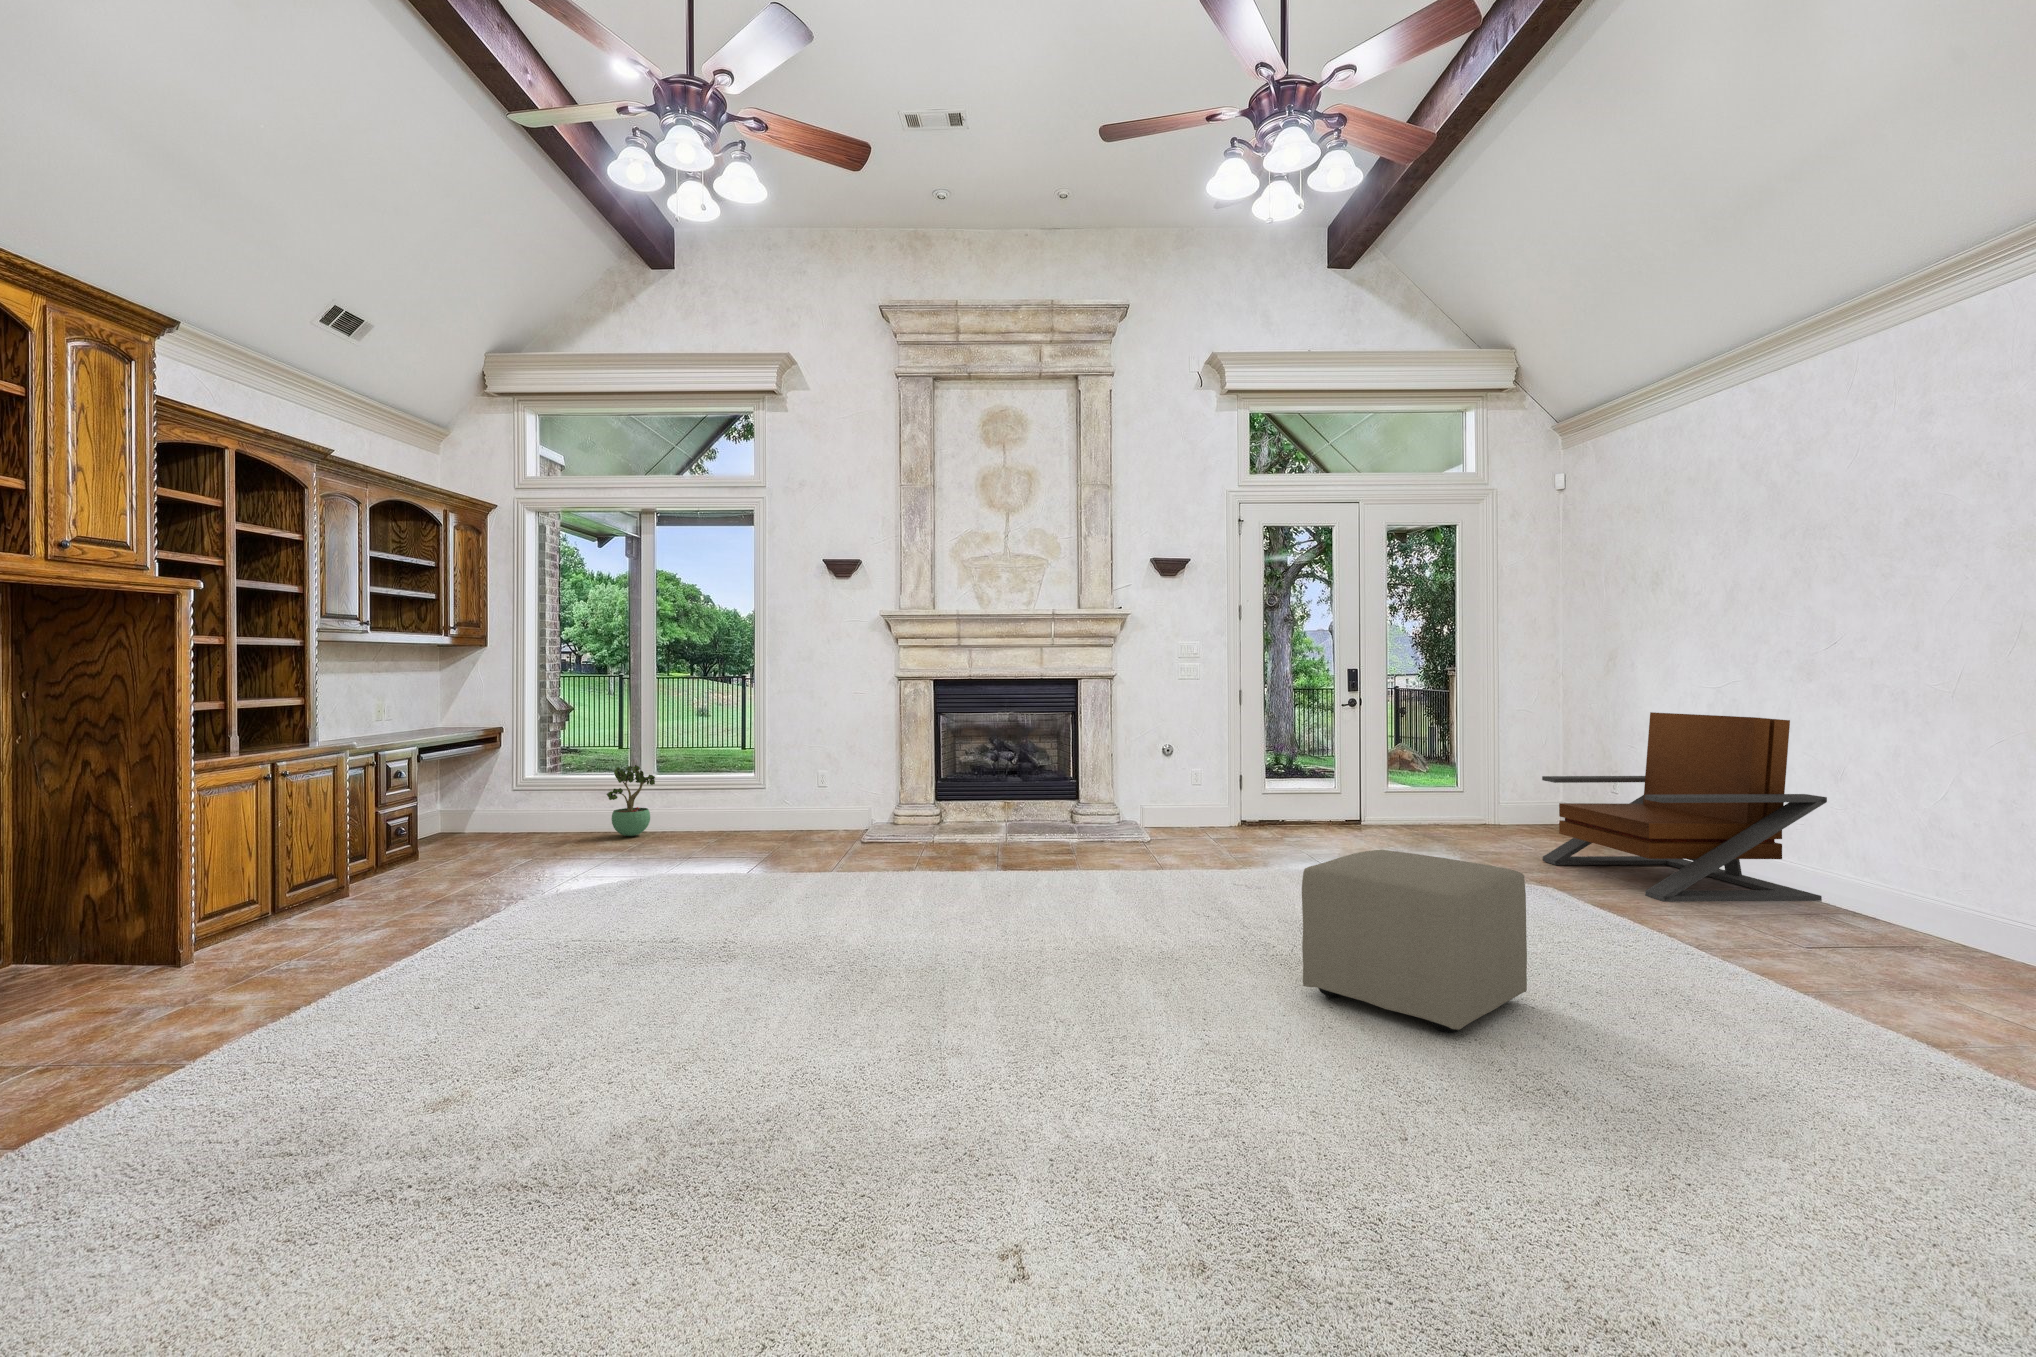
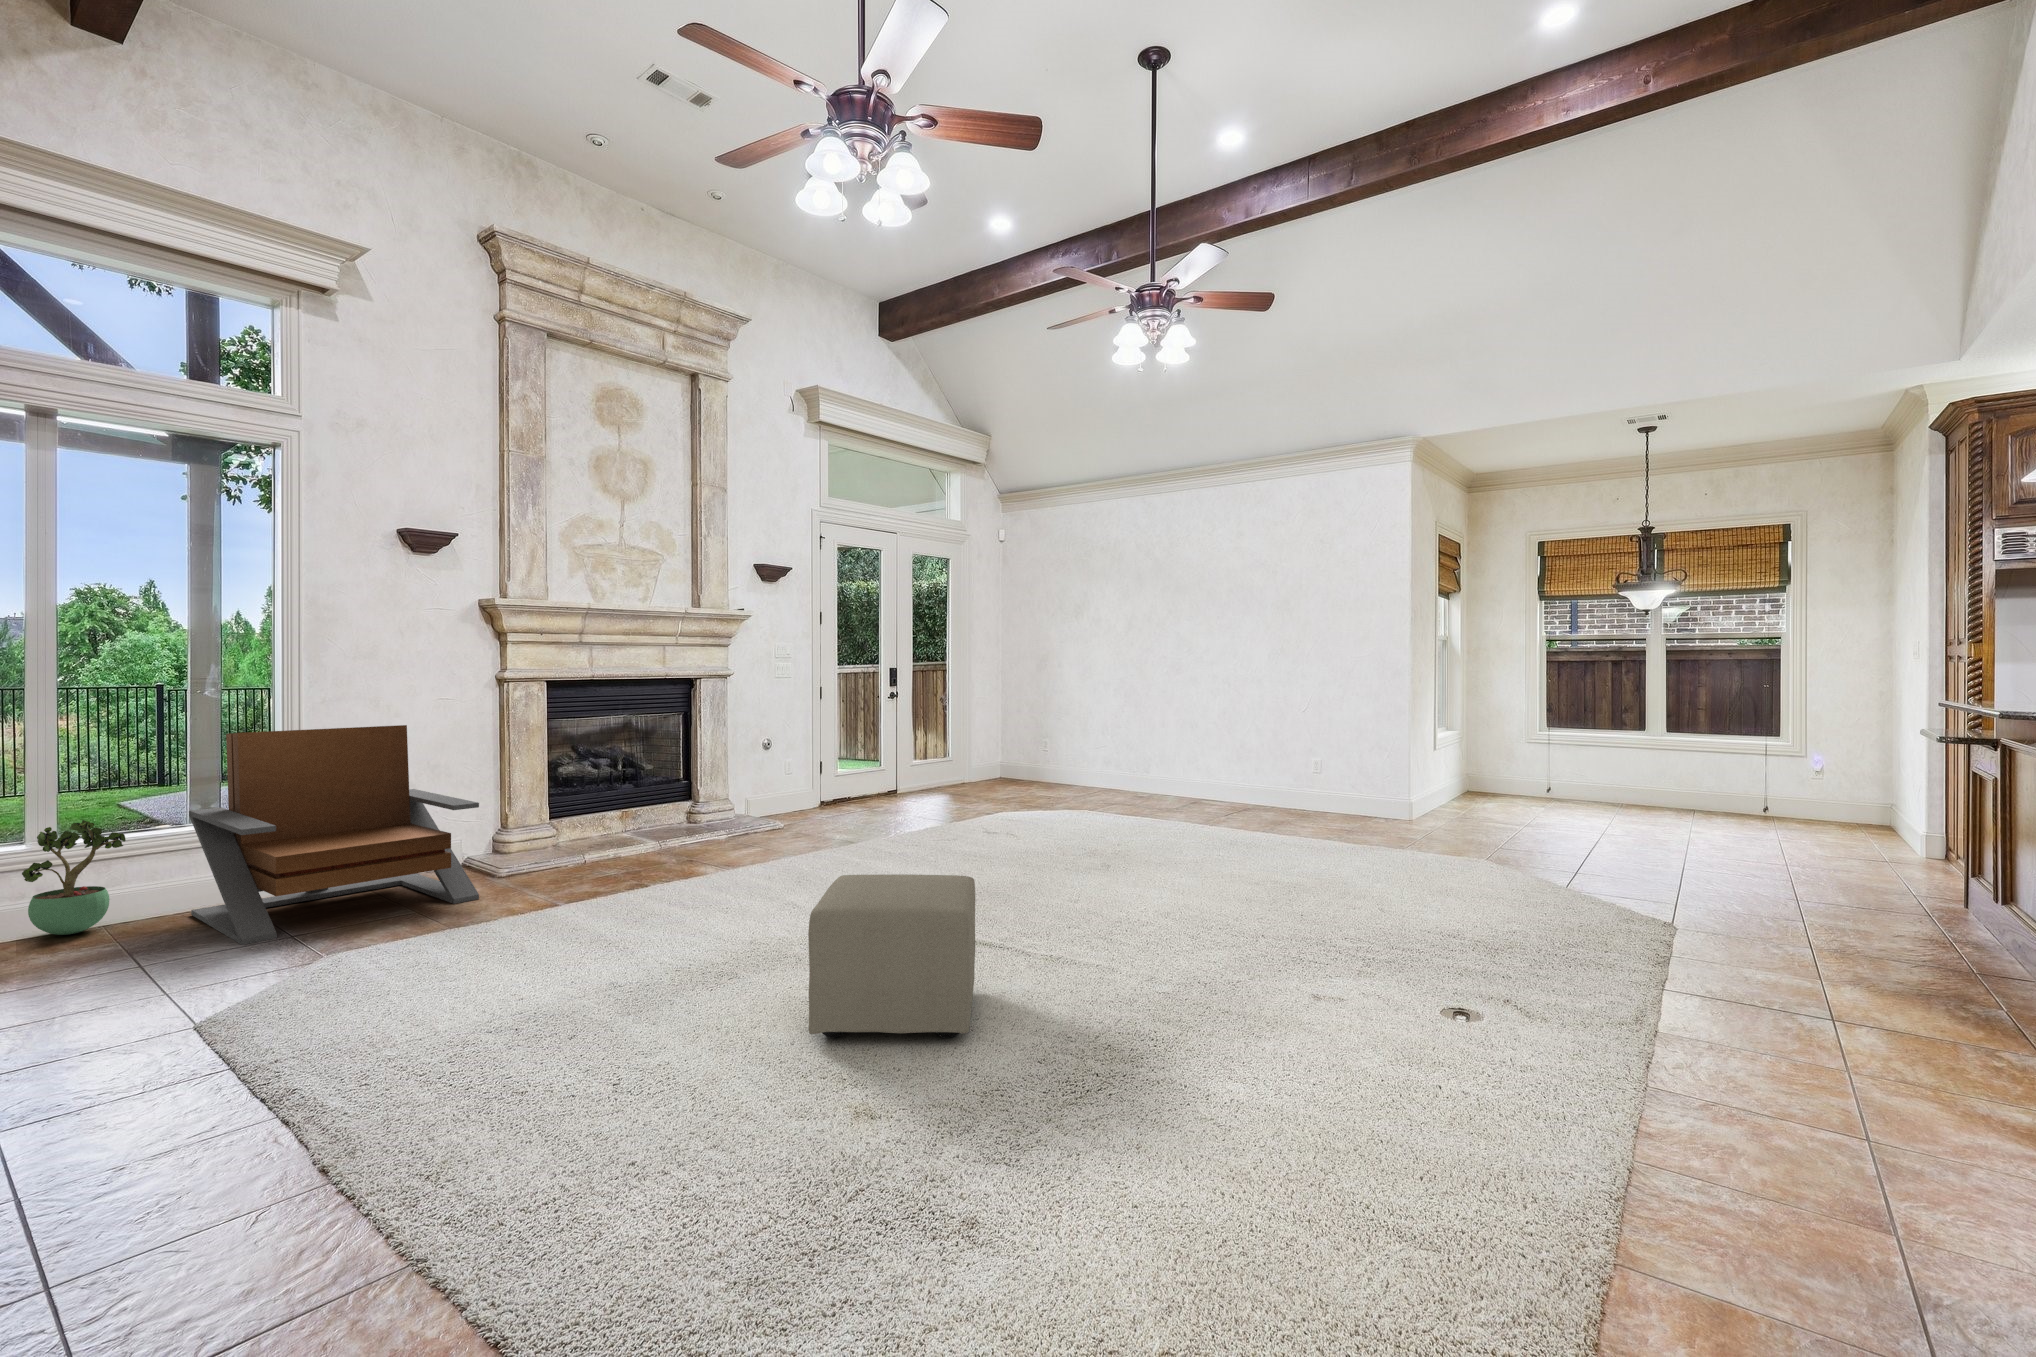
lounge chair: present [1542,712,1827,902] -> present [189,725,479,945]
ottoman: present [1302,850,1527,1032] -> present [808,874,975,1038]

